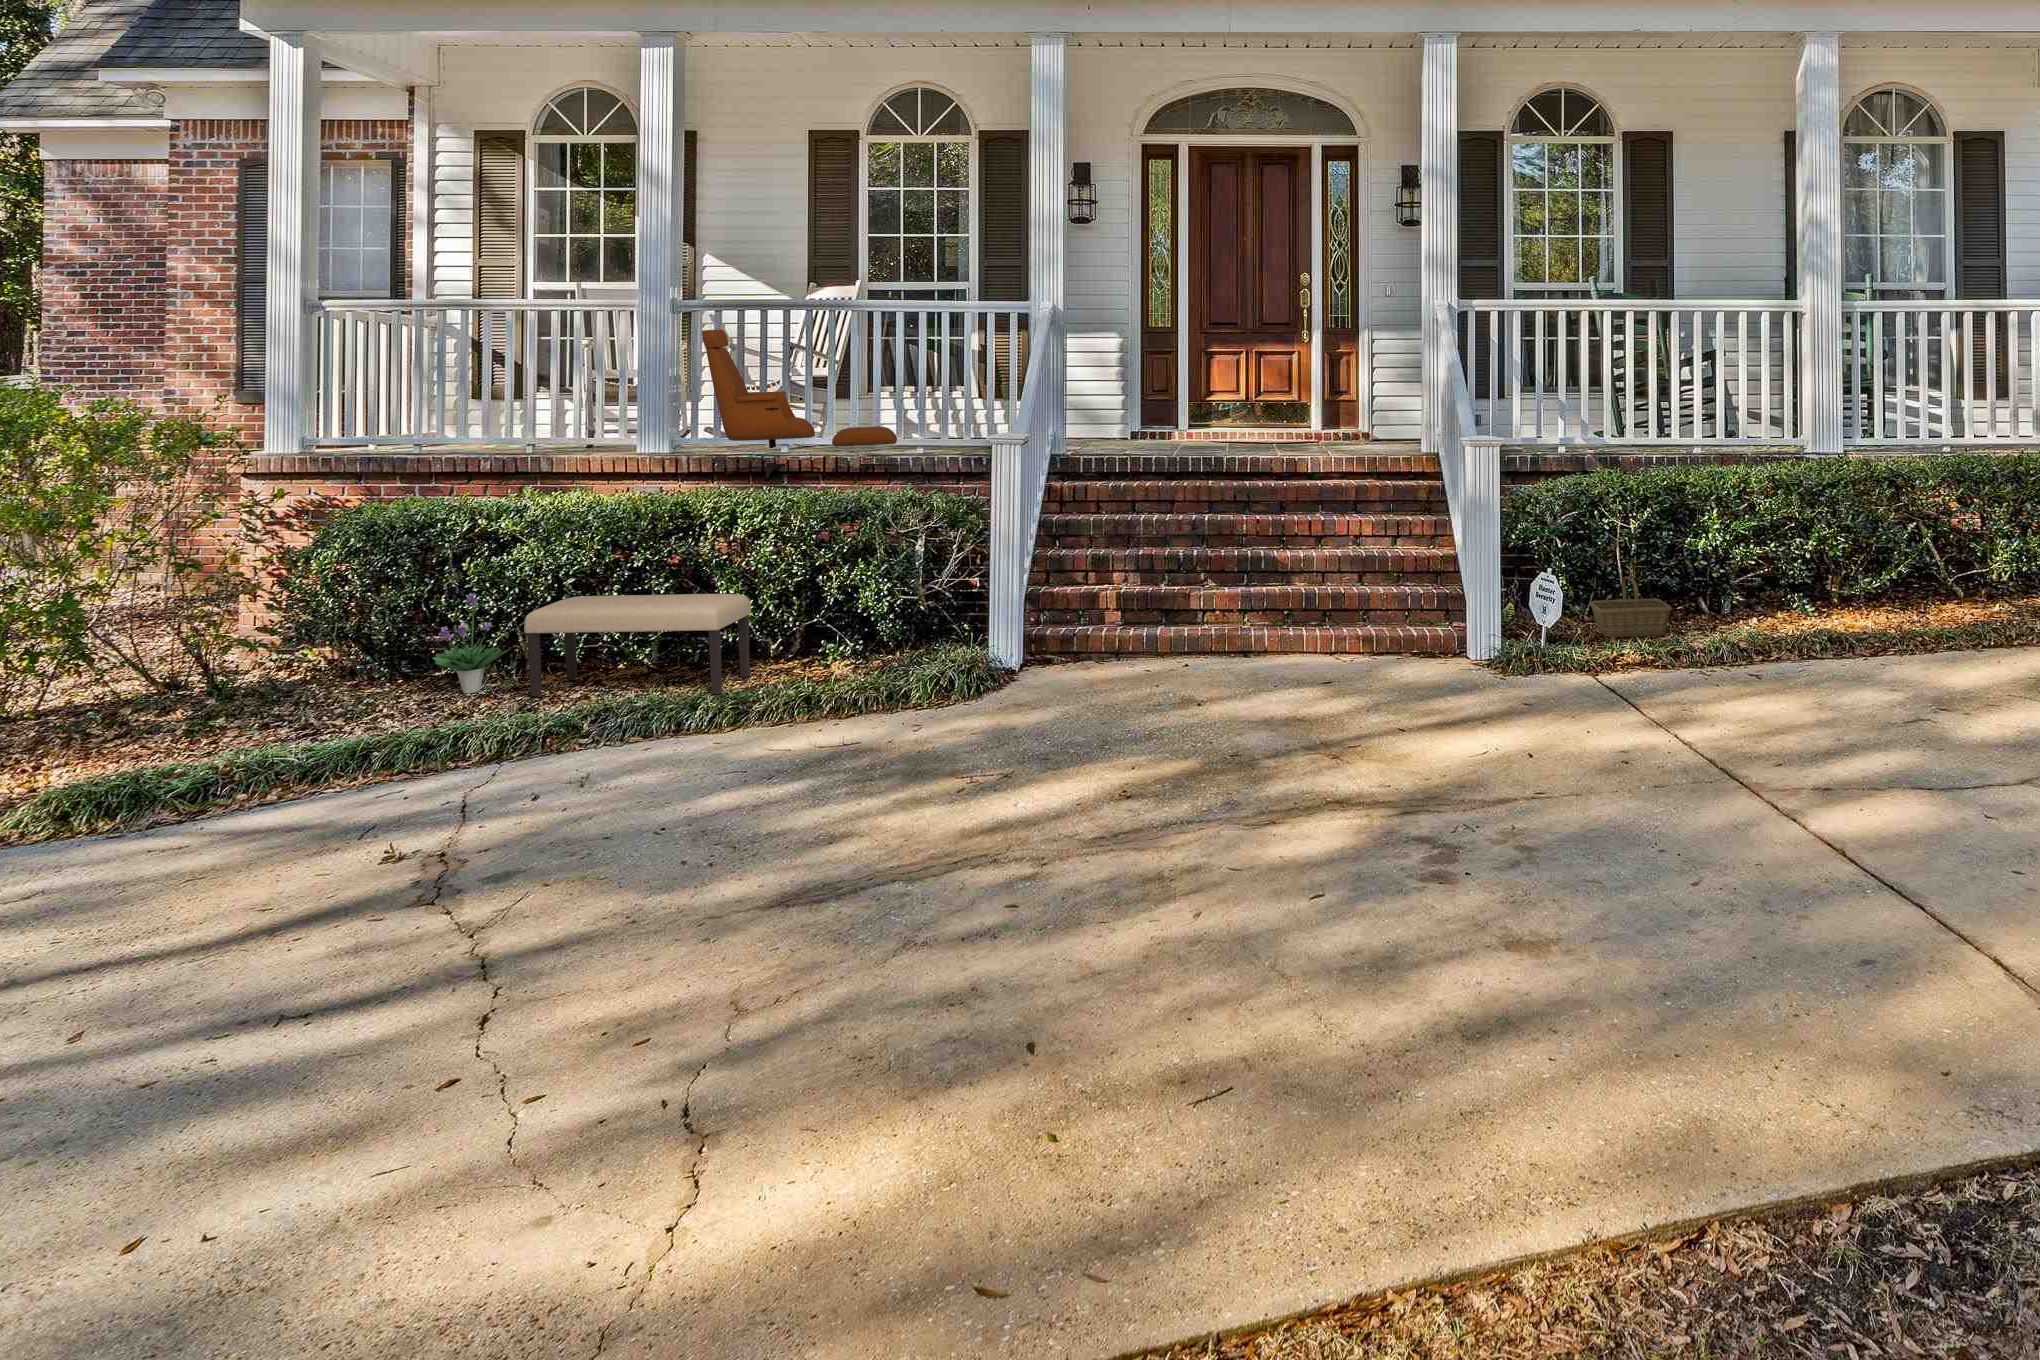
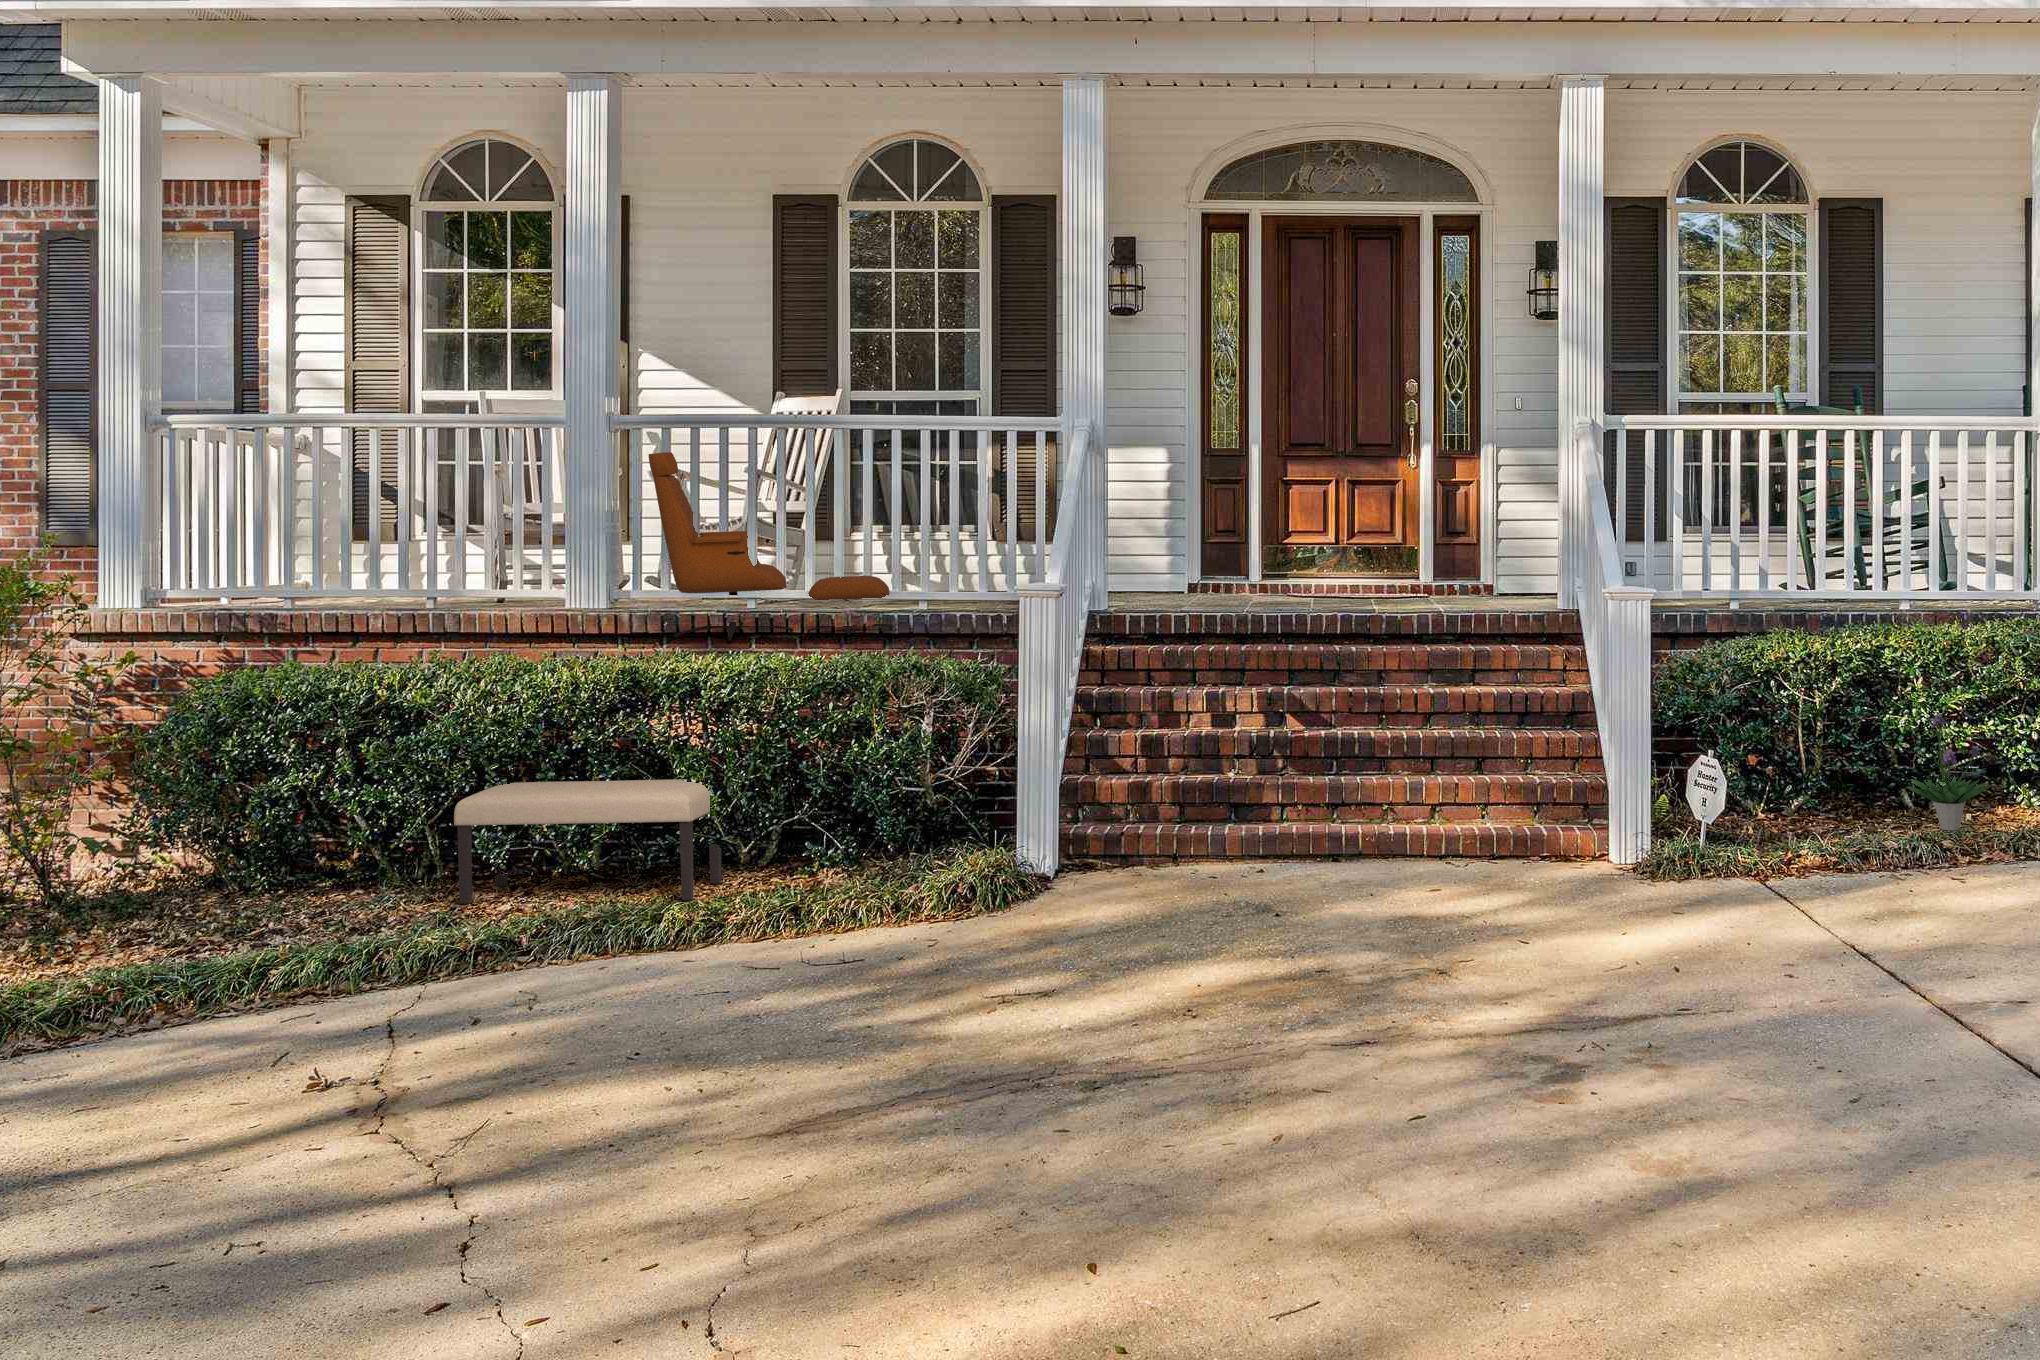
basket: present [1590,576,1672,637] -> none [1762,763,1862,838]
potted plant: present [433,593,510,693] -> present [1907,714,1992,831]

